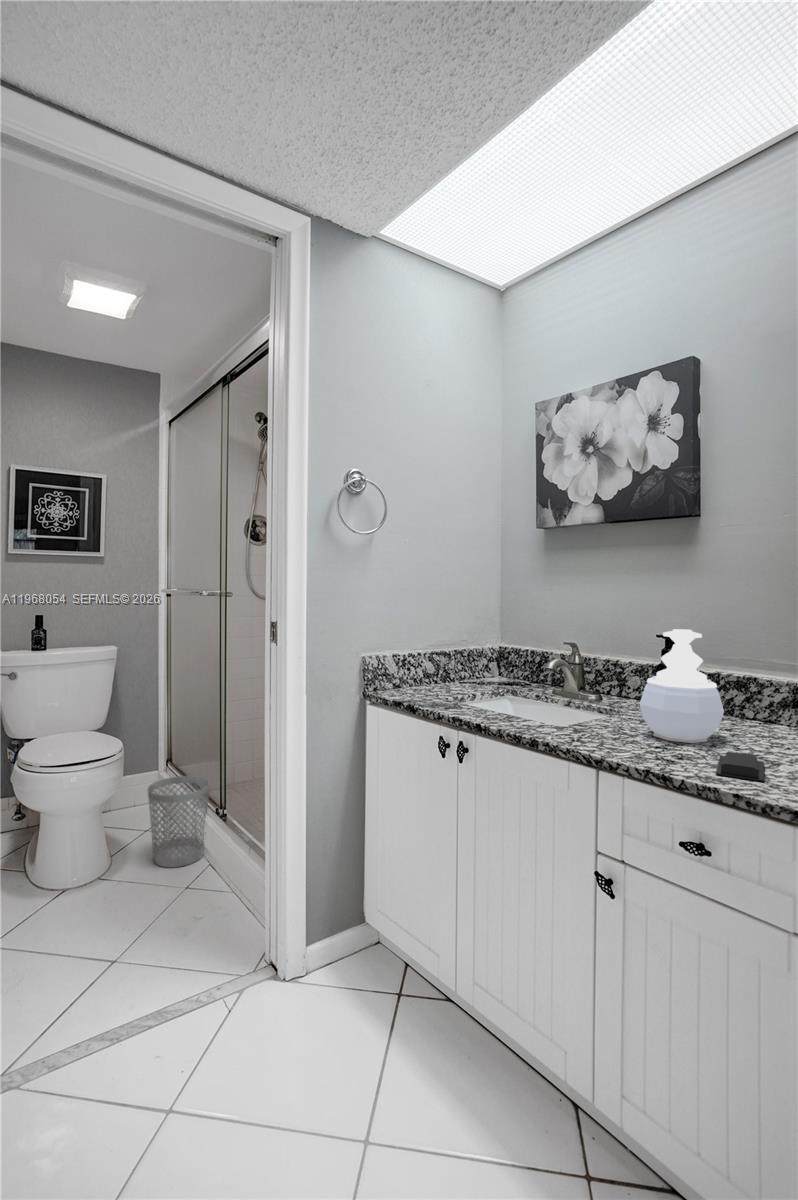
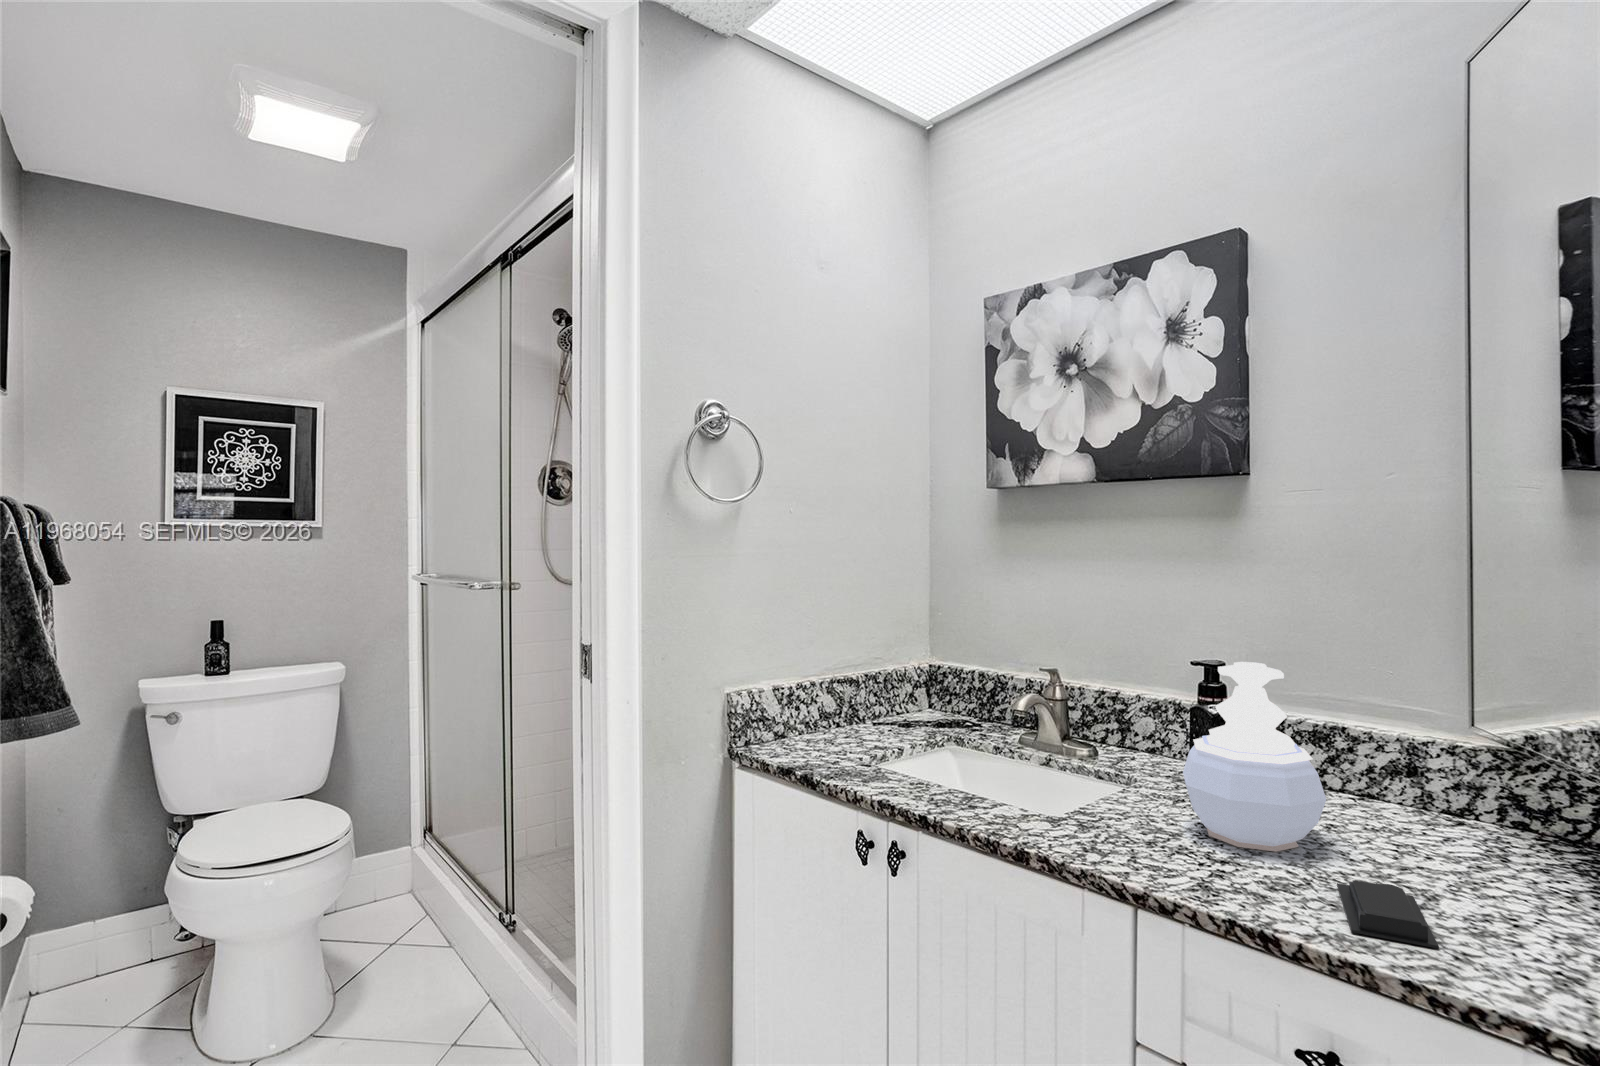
wastebasket: present [148,776,210,867] -> none [386,861,485,1012]

